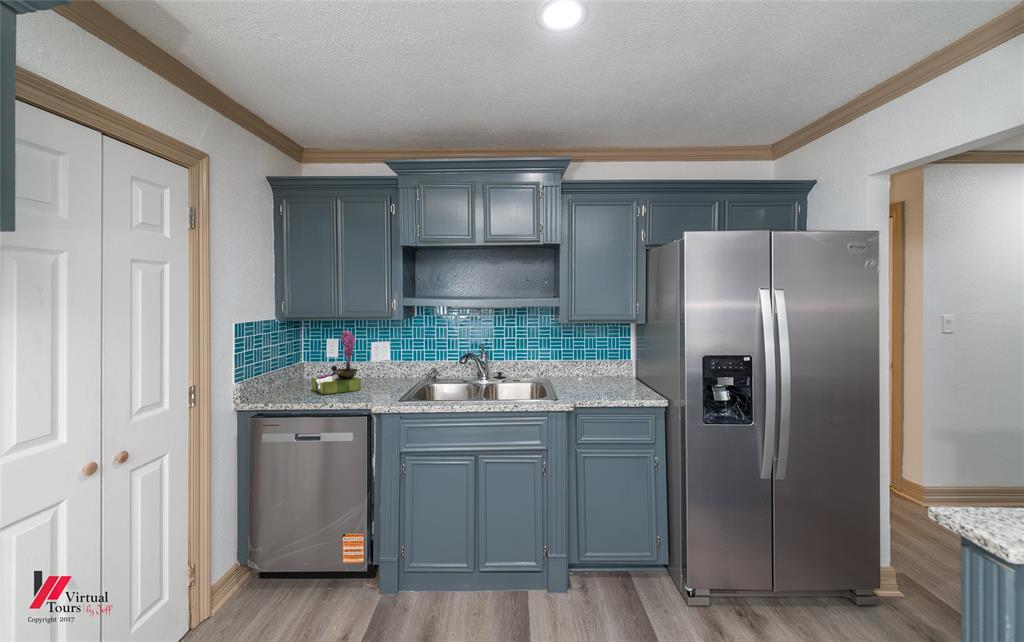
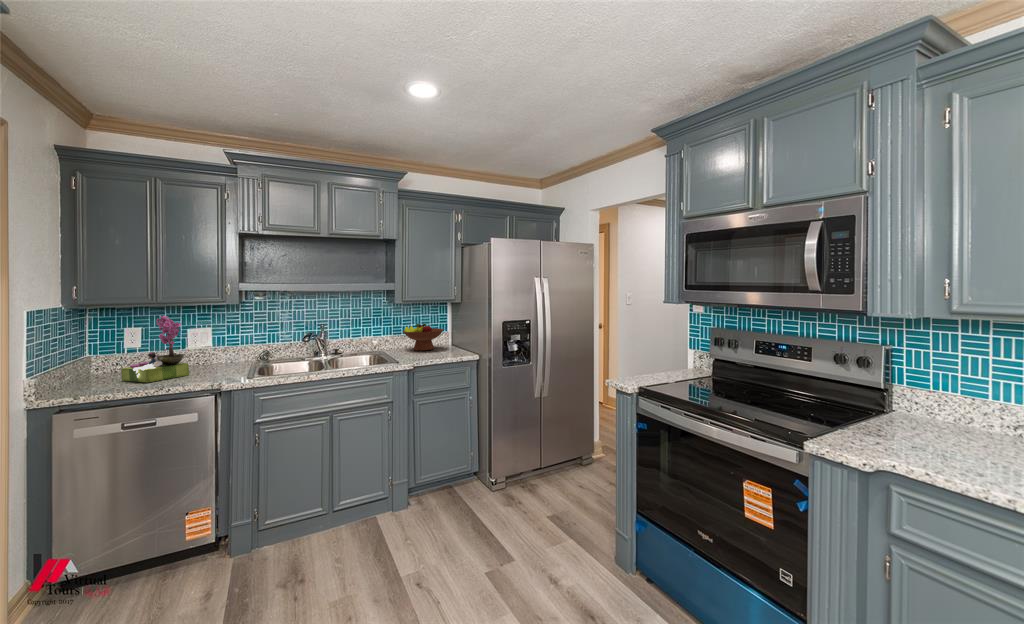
fruit bowl: none [579,350,632,385] -> present [403,324,444,351]

